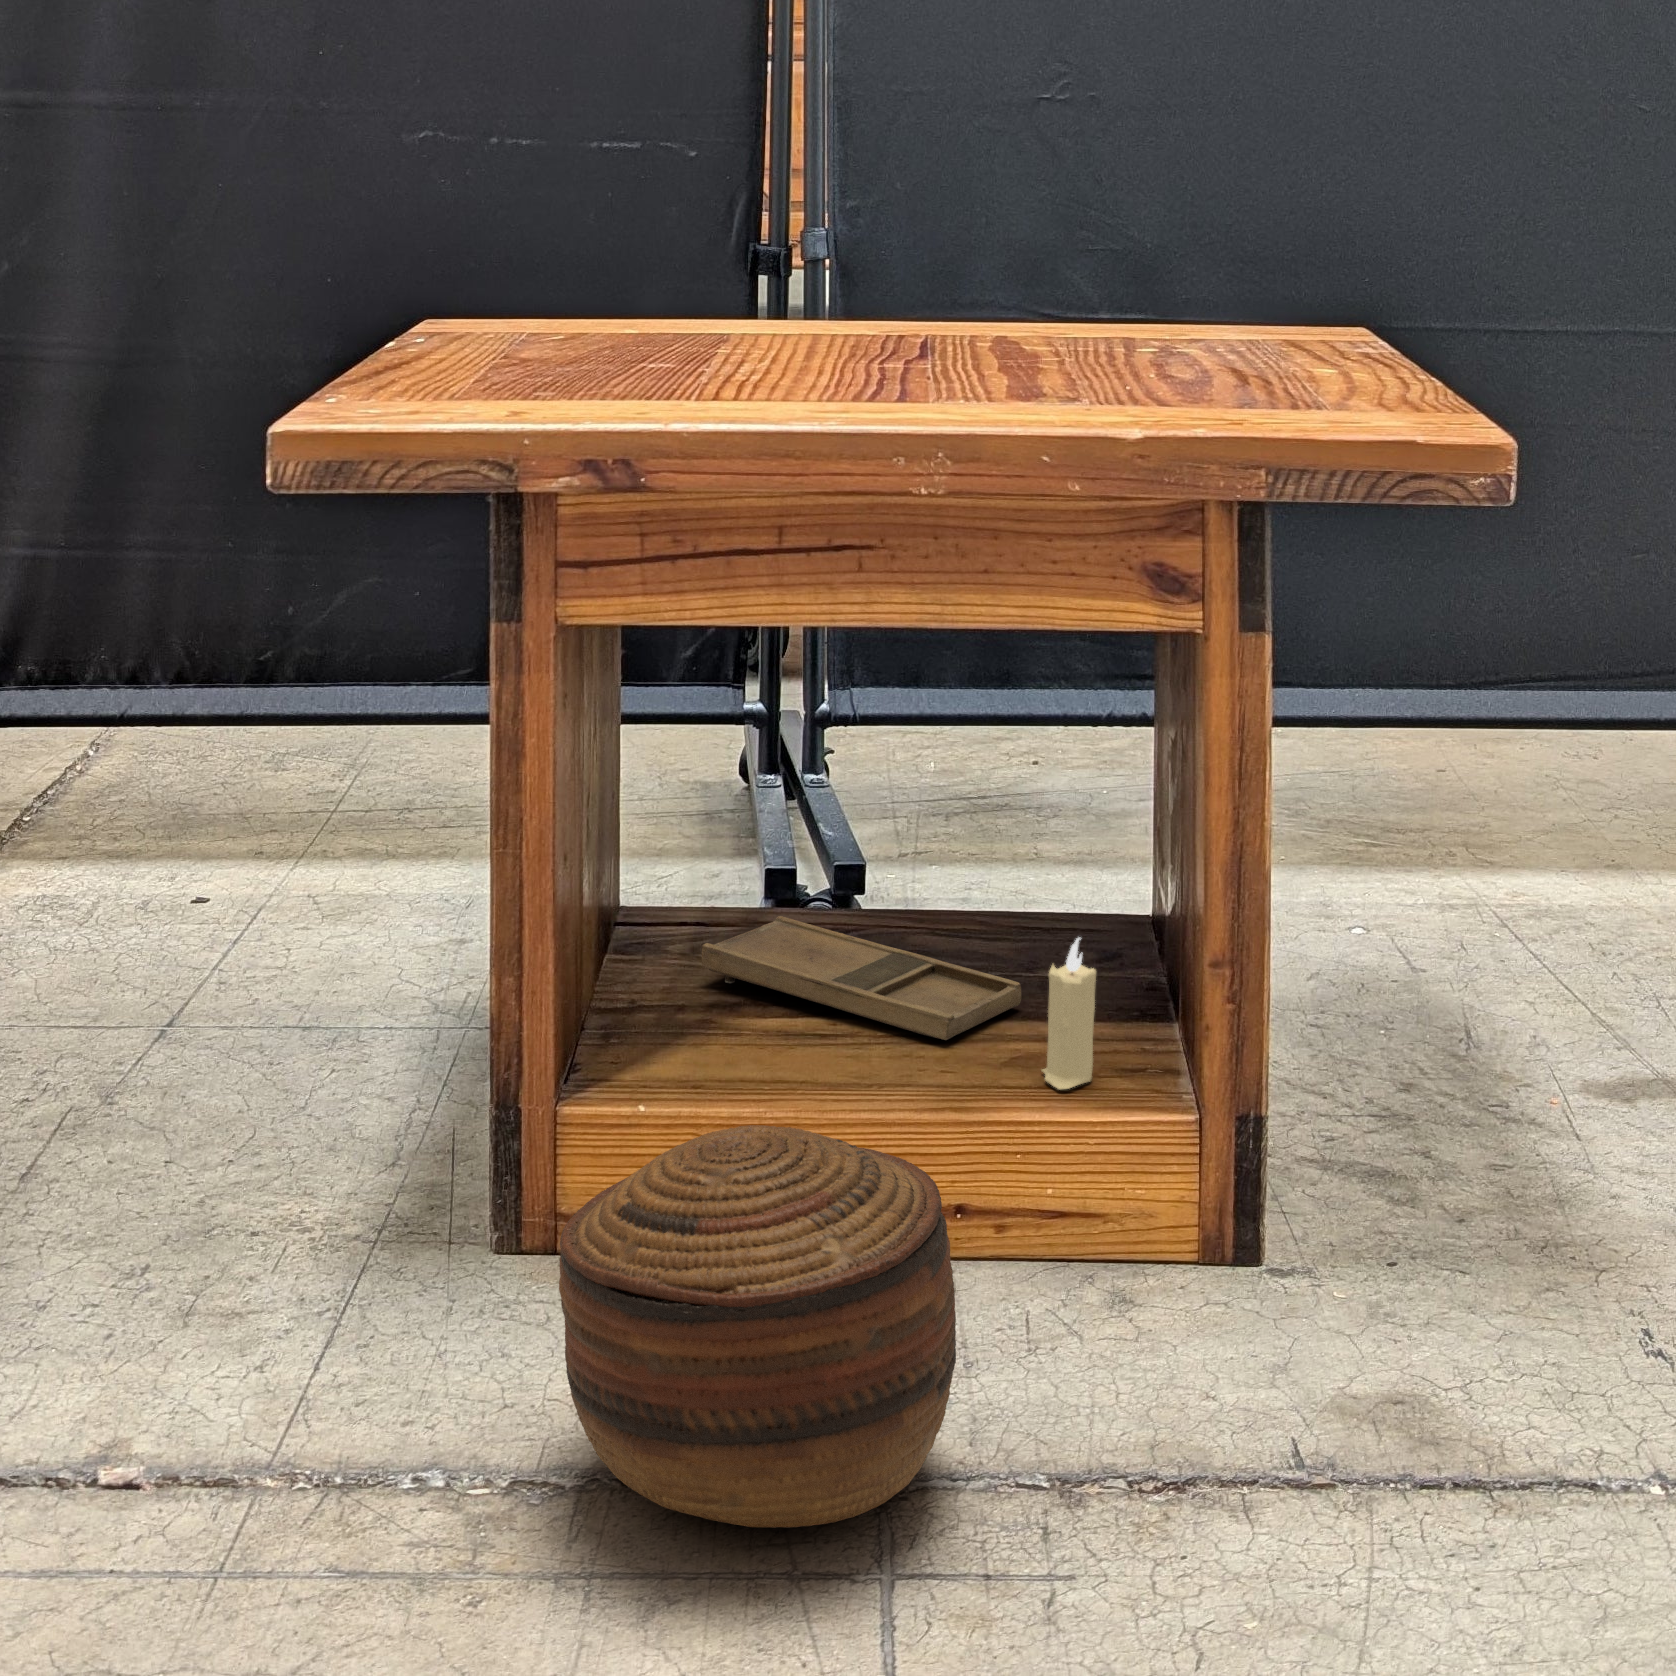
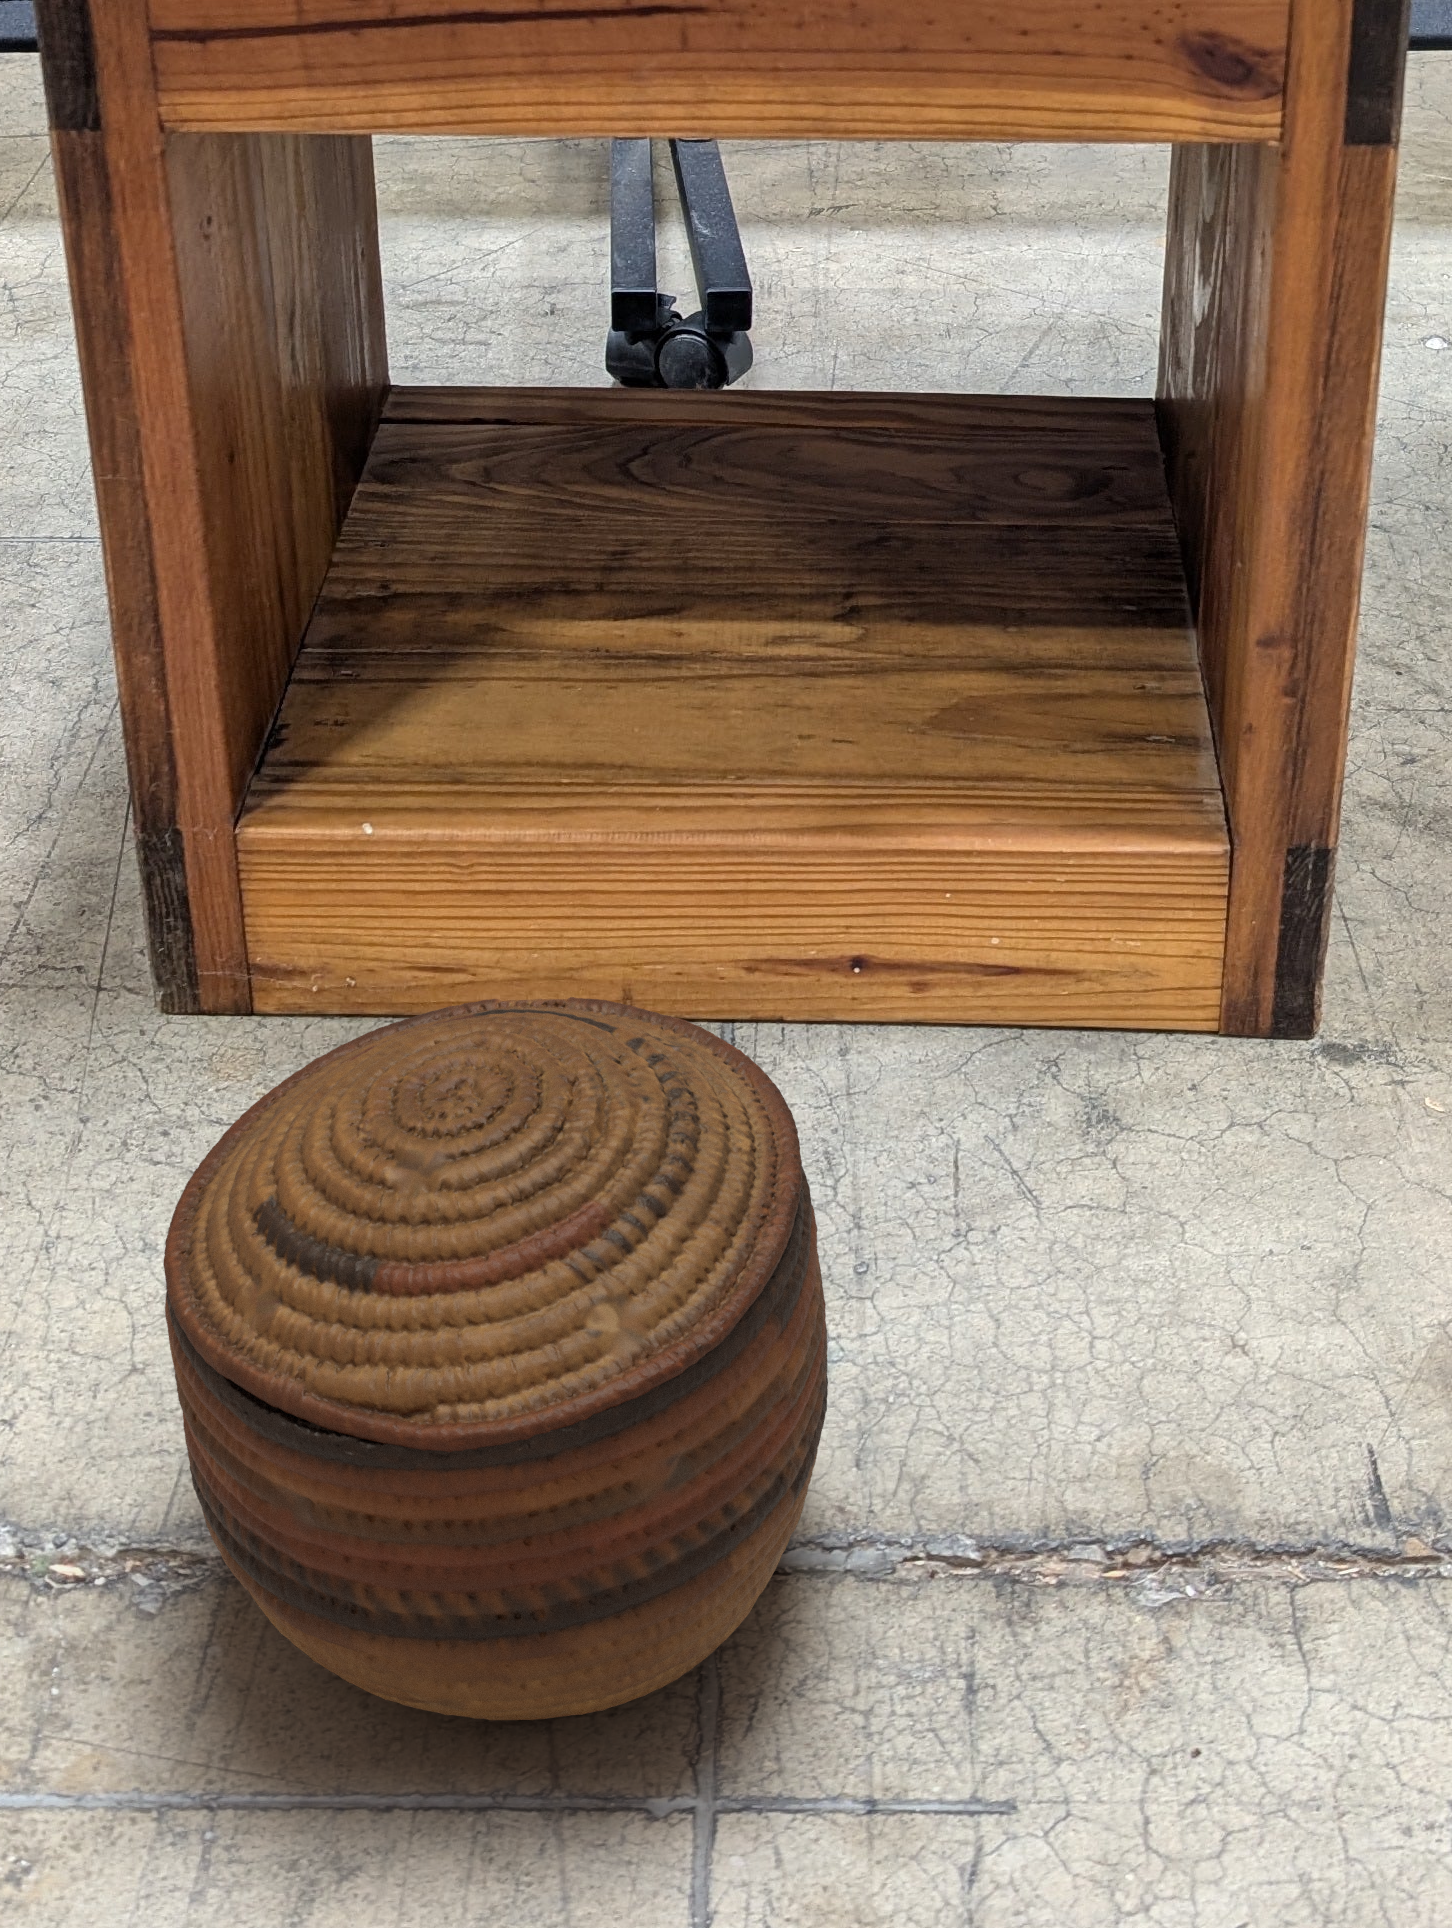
tray: present [702,916,1021,1040] -> none [492,415,959,656]
candle: present [1042,938,1096,1089] -> none [985,541,1070,763]

